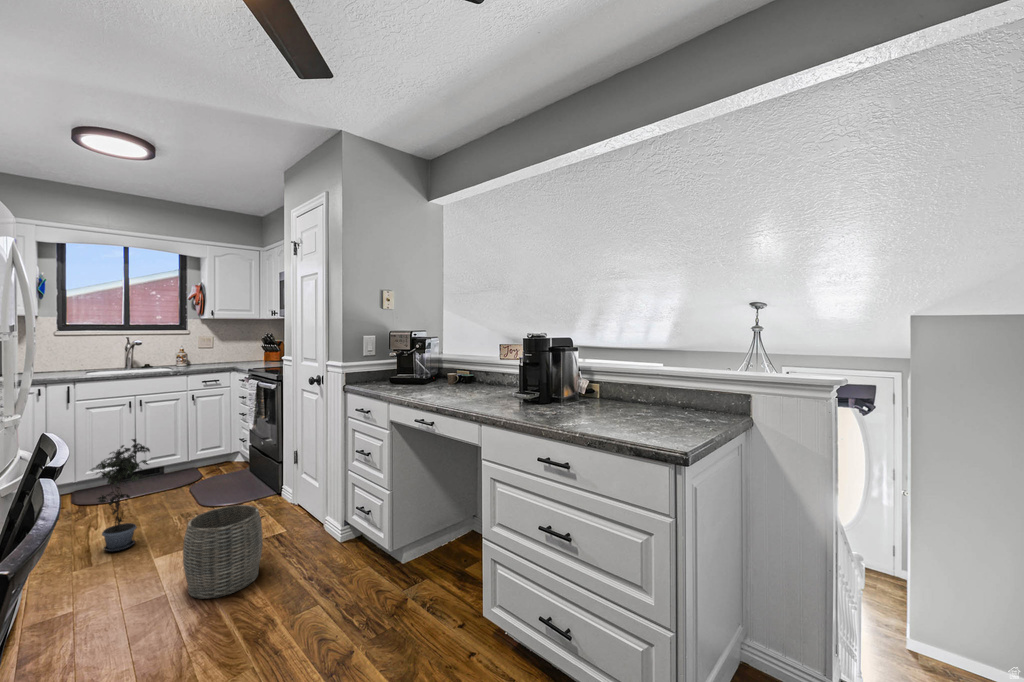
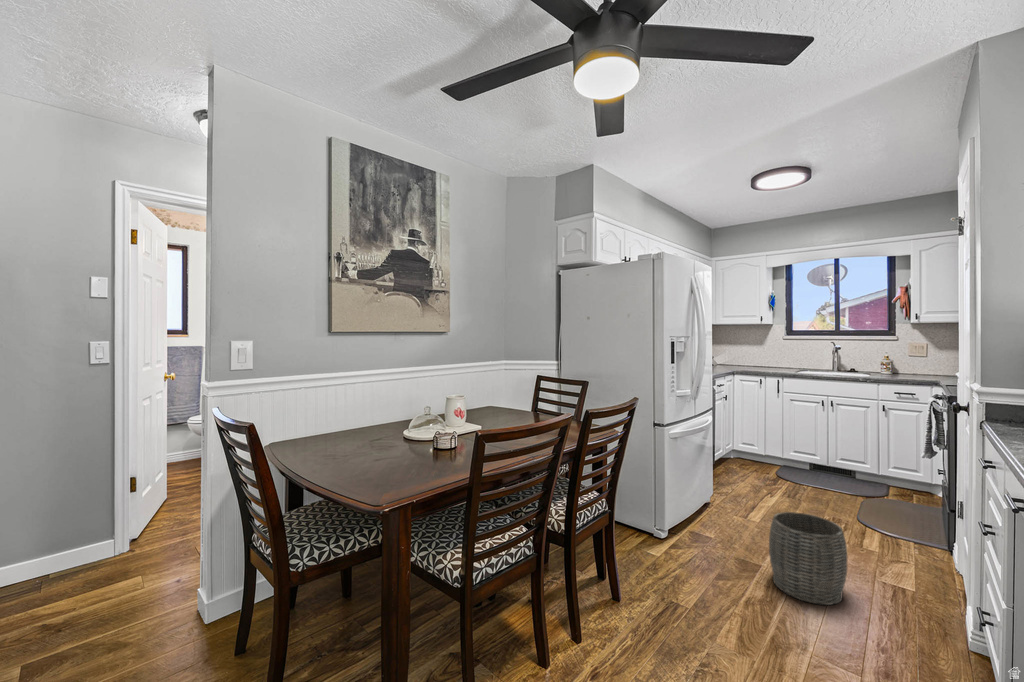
potted plant: present [92,439,150,551] -> none [749,431,793,521]

